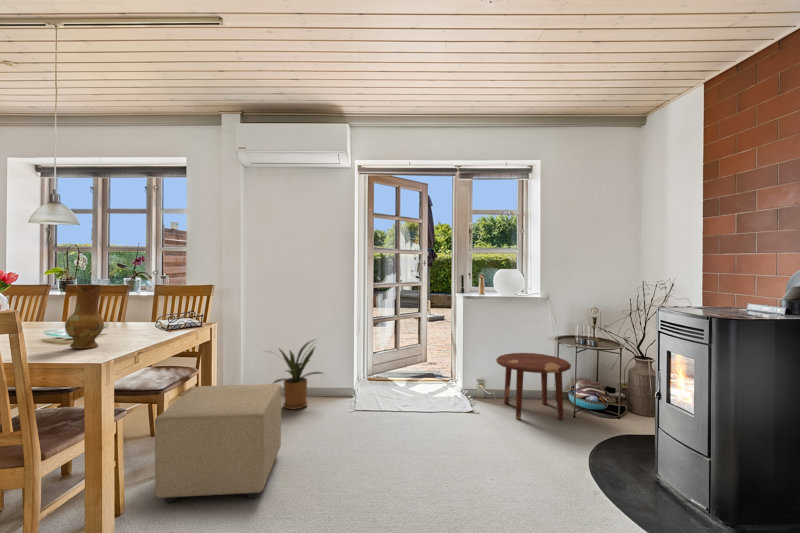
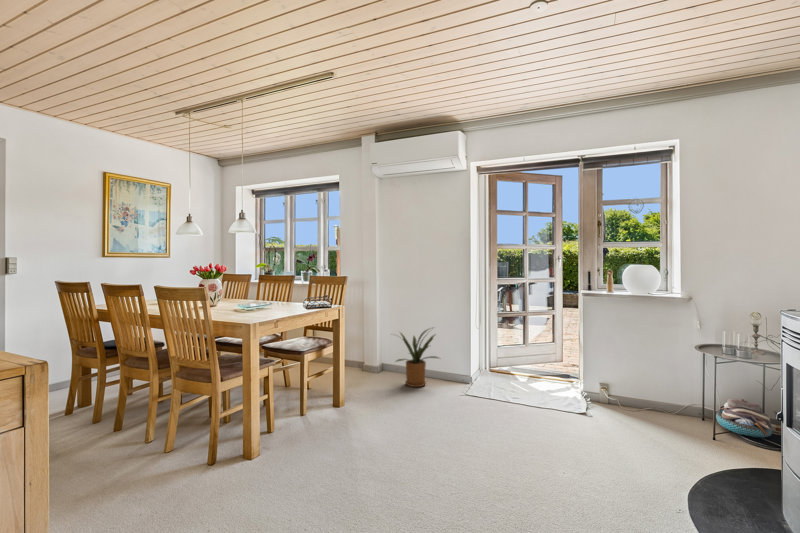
ceramic jug: present [65,284,104,349] -> none [237,272,260,316]
side table: present [496,353,571,419] -> none [615,358,710,437]
ottoman: present [155,384,281,502] -> none [289,354,387,443]

